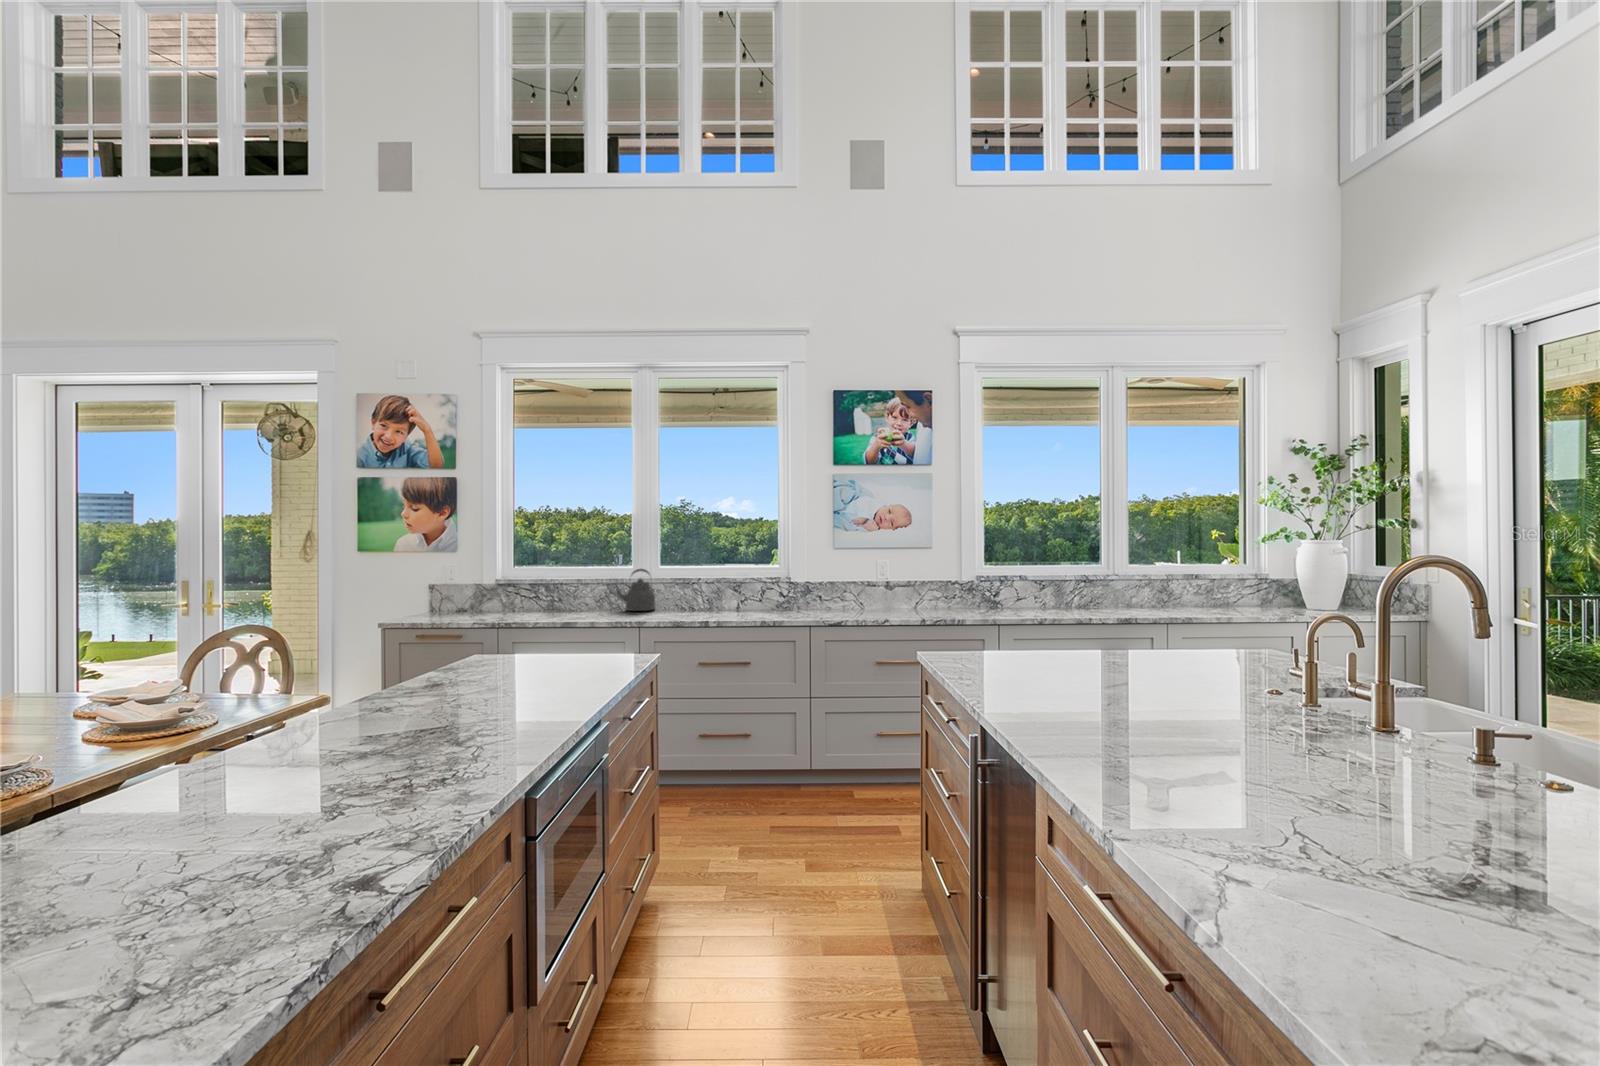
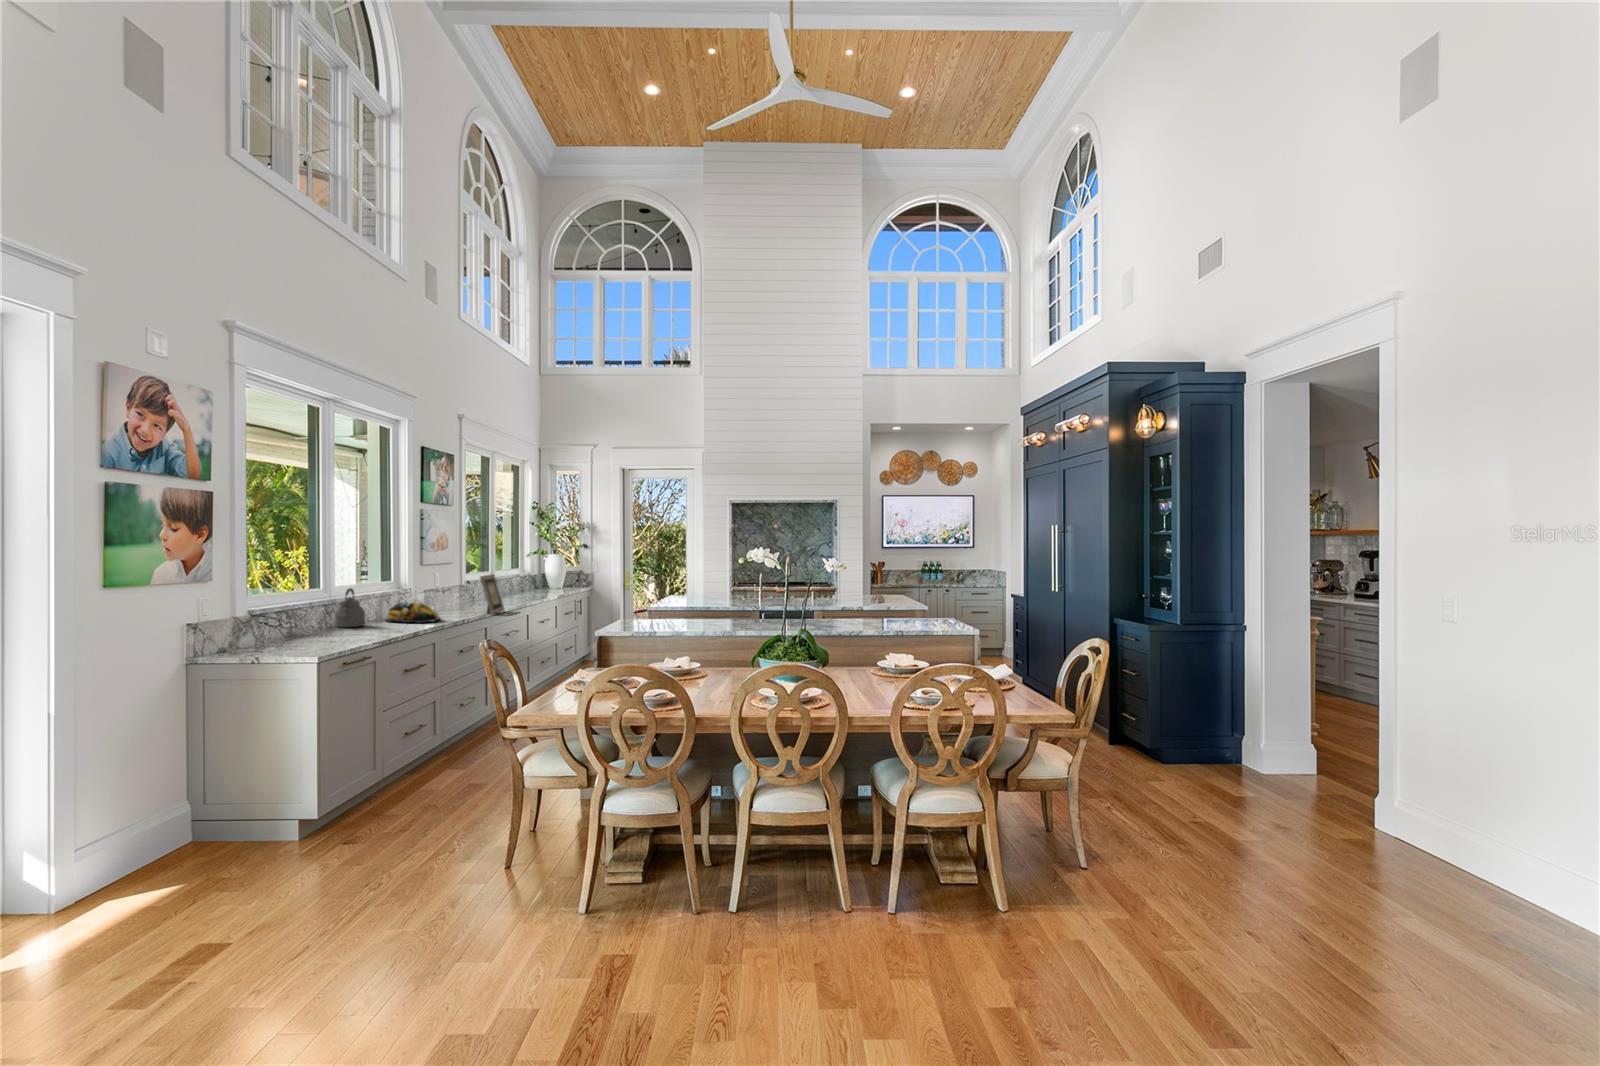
picture frame: none [804,564,869,623] -> present [480,574,504,614]
fruit bowl: none [680,592,743,618] -> present [386,602,441,623]

